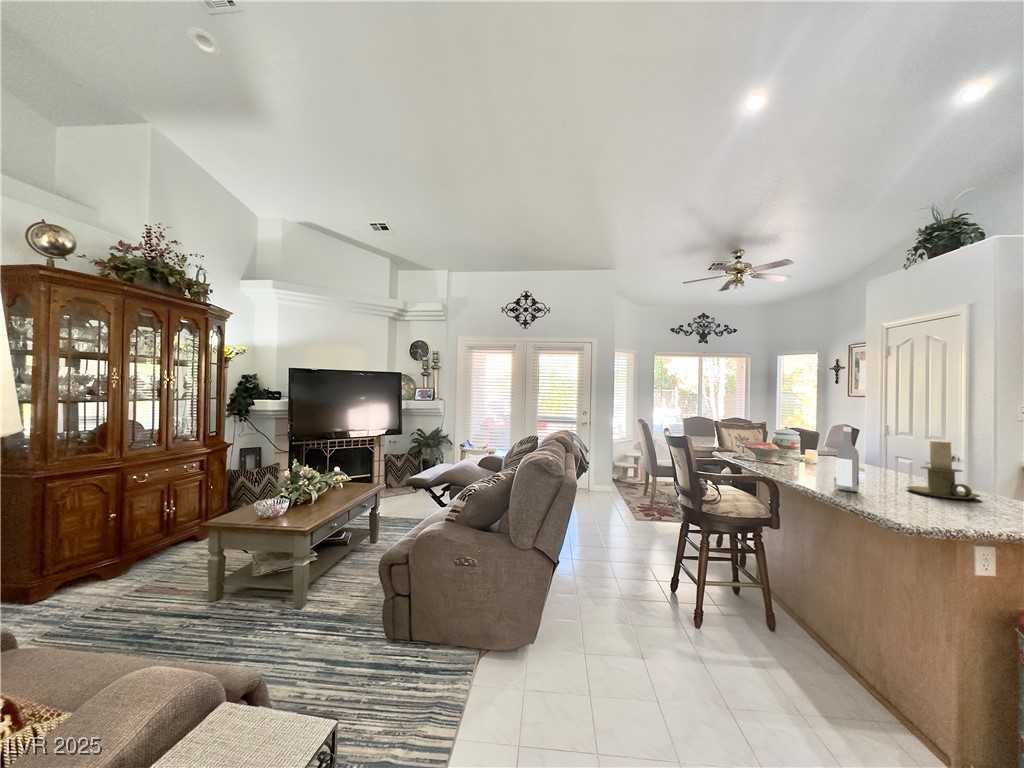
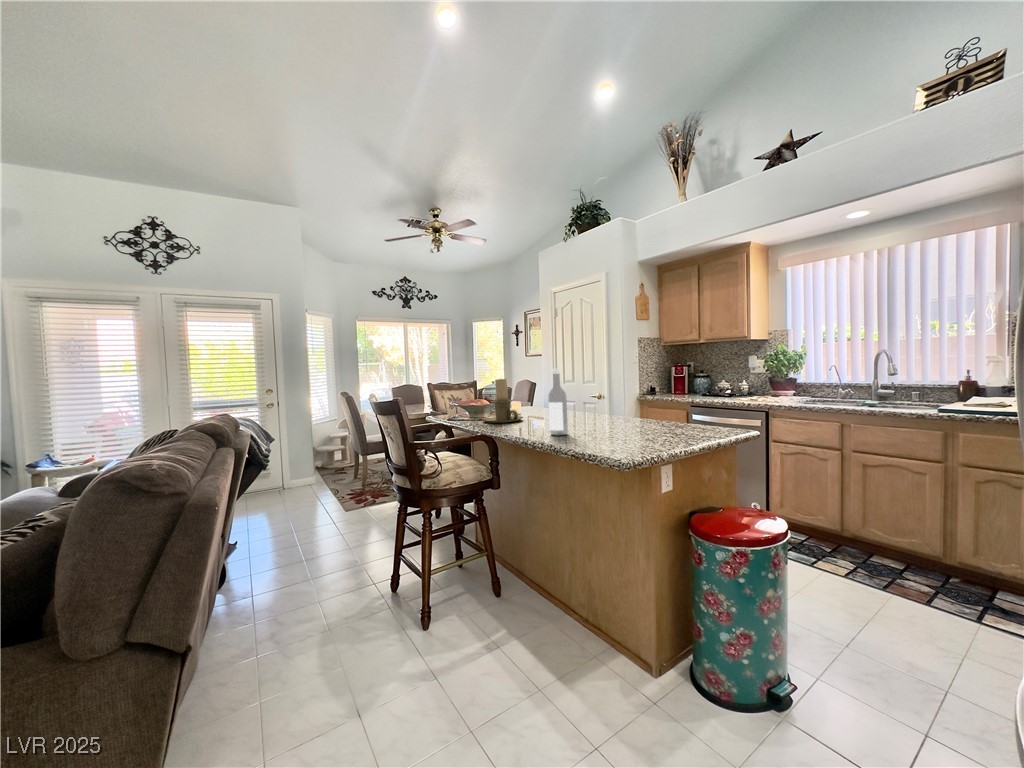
candle holder: present [907,441,980,499] -> present [484,379,523,423]

